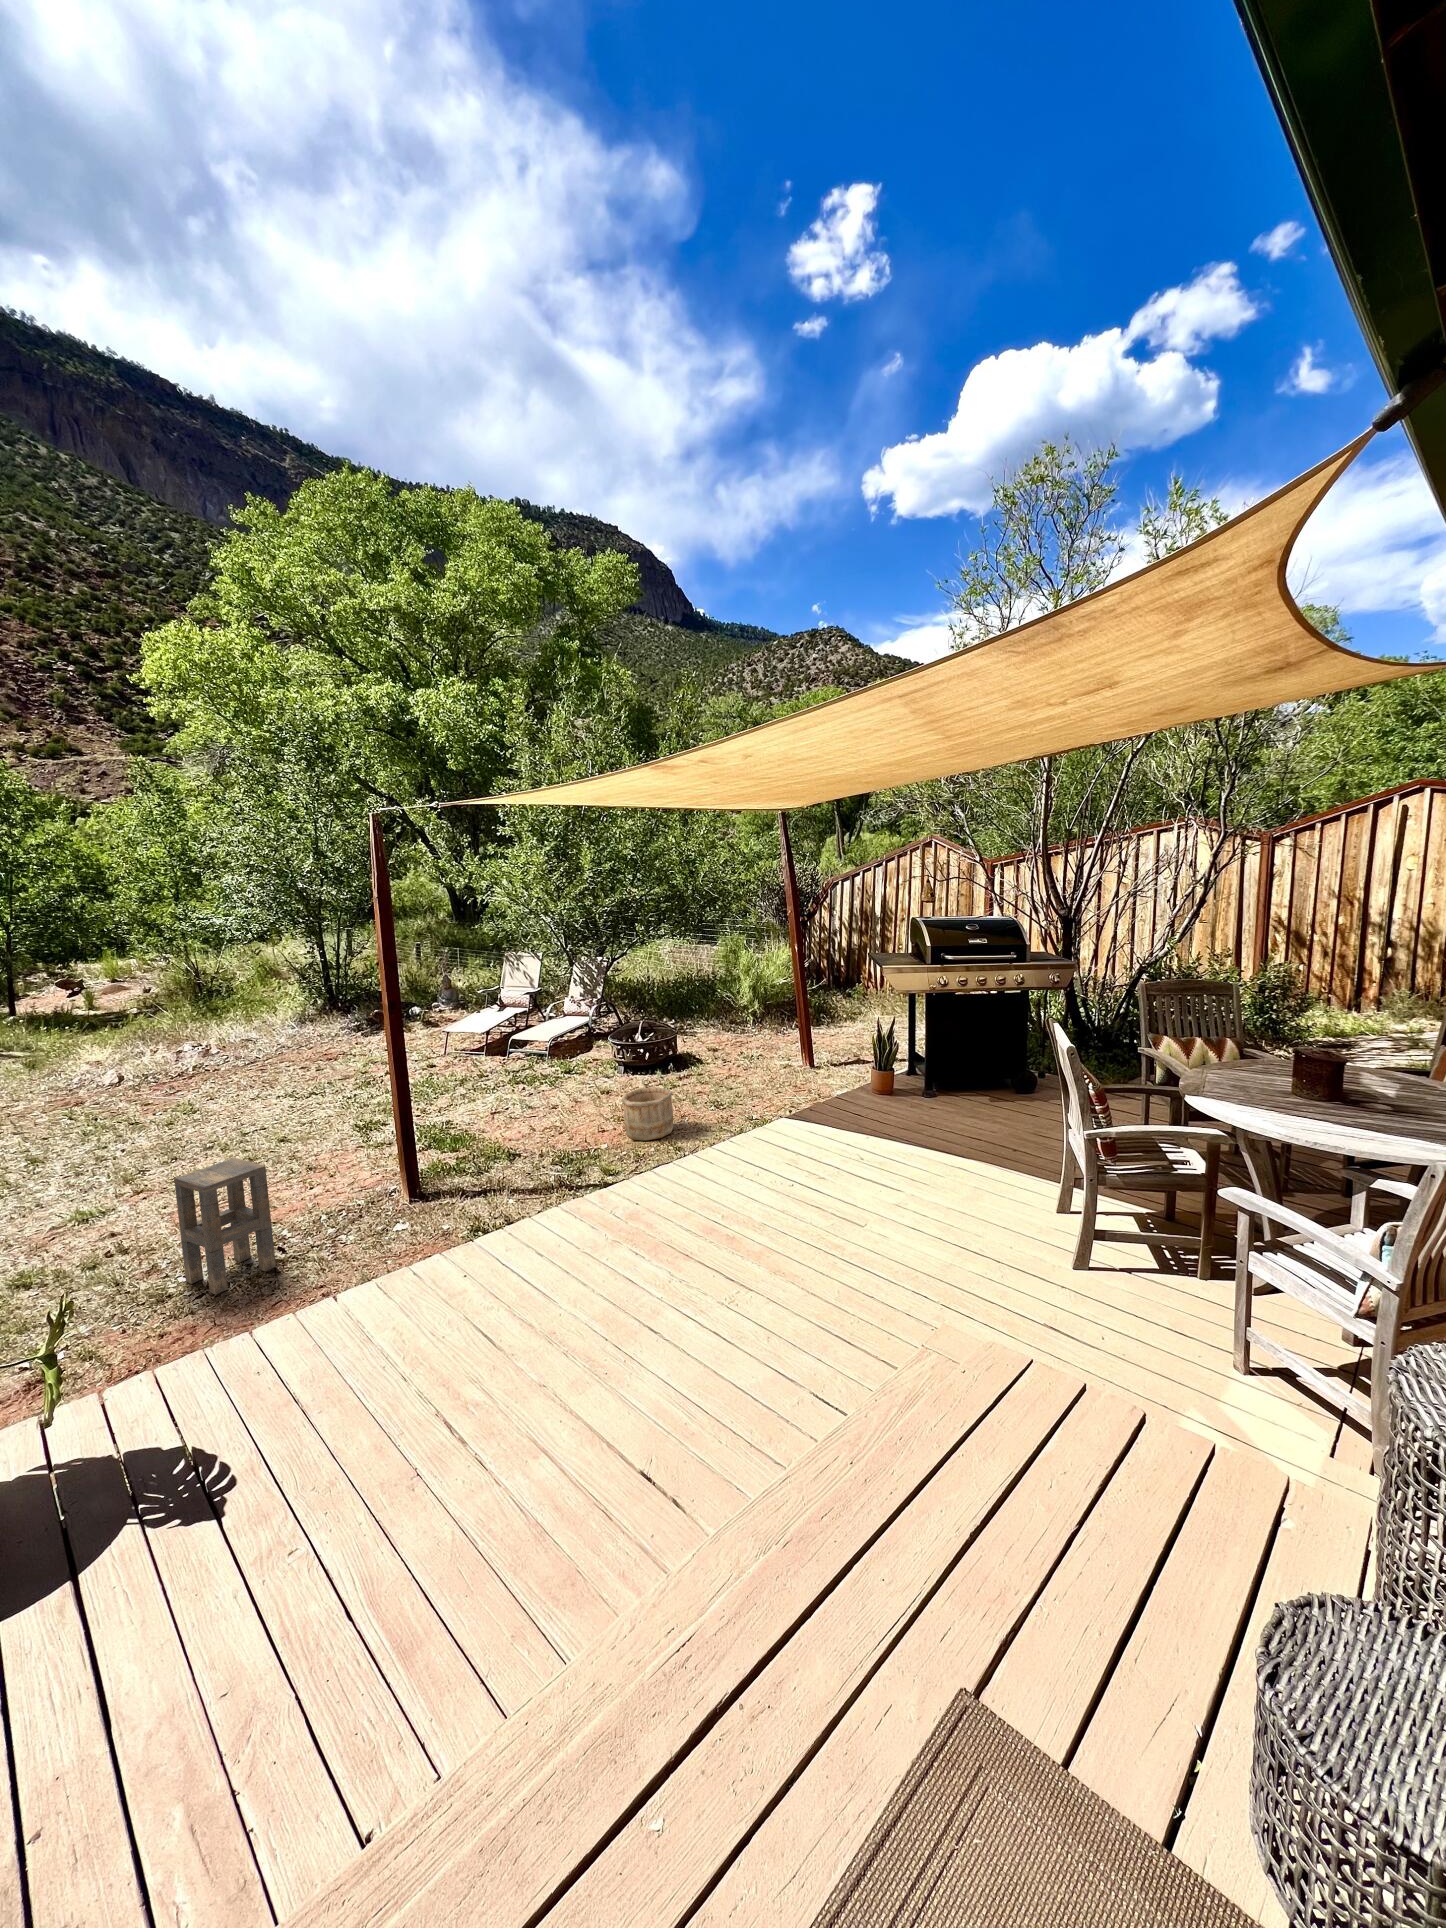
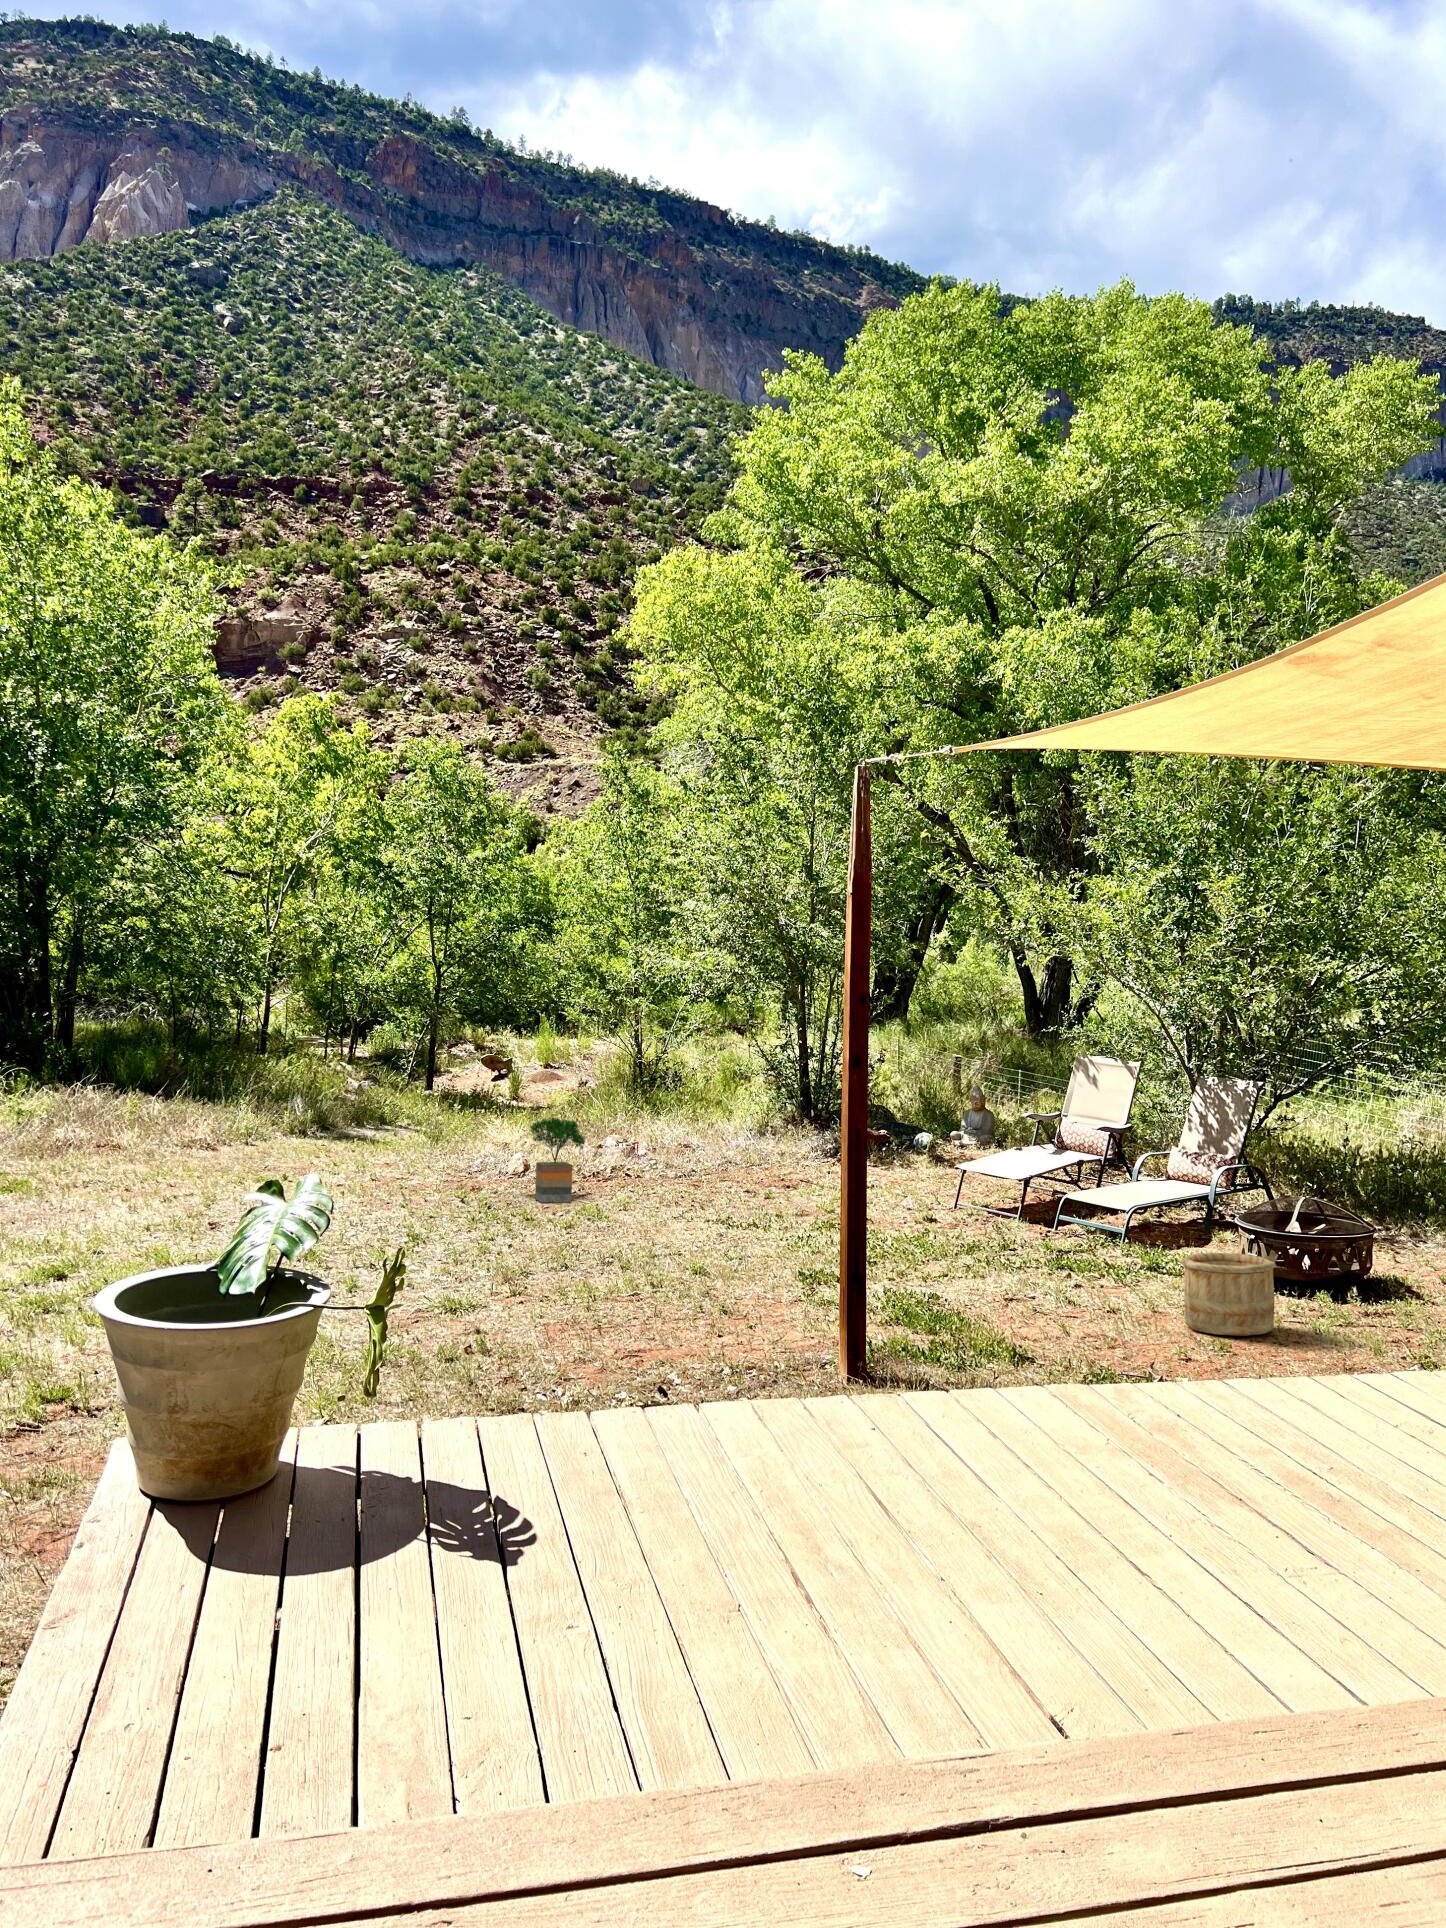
potted tree: none [112,1048,168,1113] -> present [530,1118,585,1203]
side table: present [174,1158,276,1295] -> none [562,1196,661,1349]

